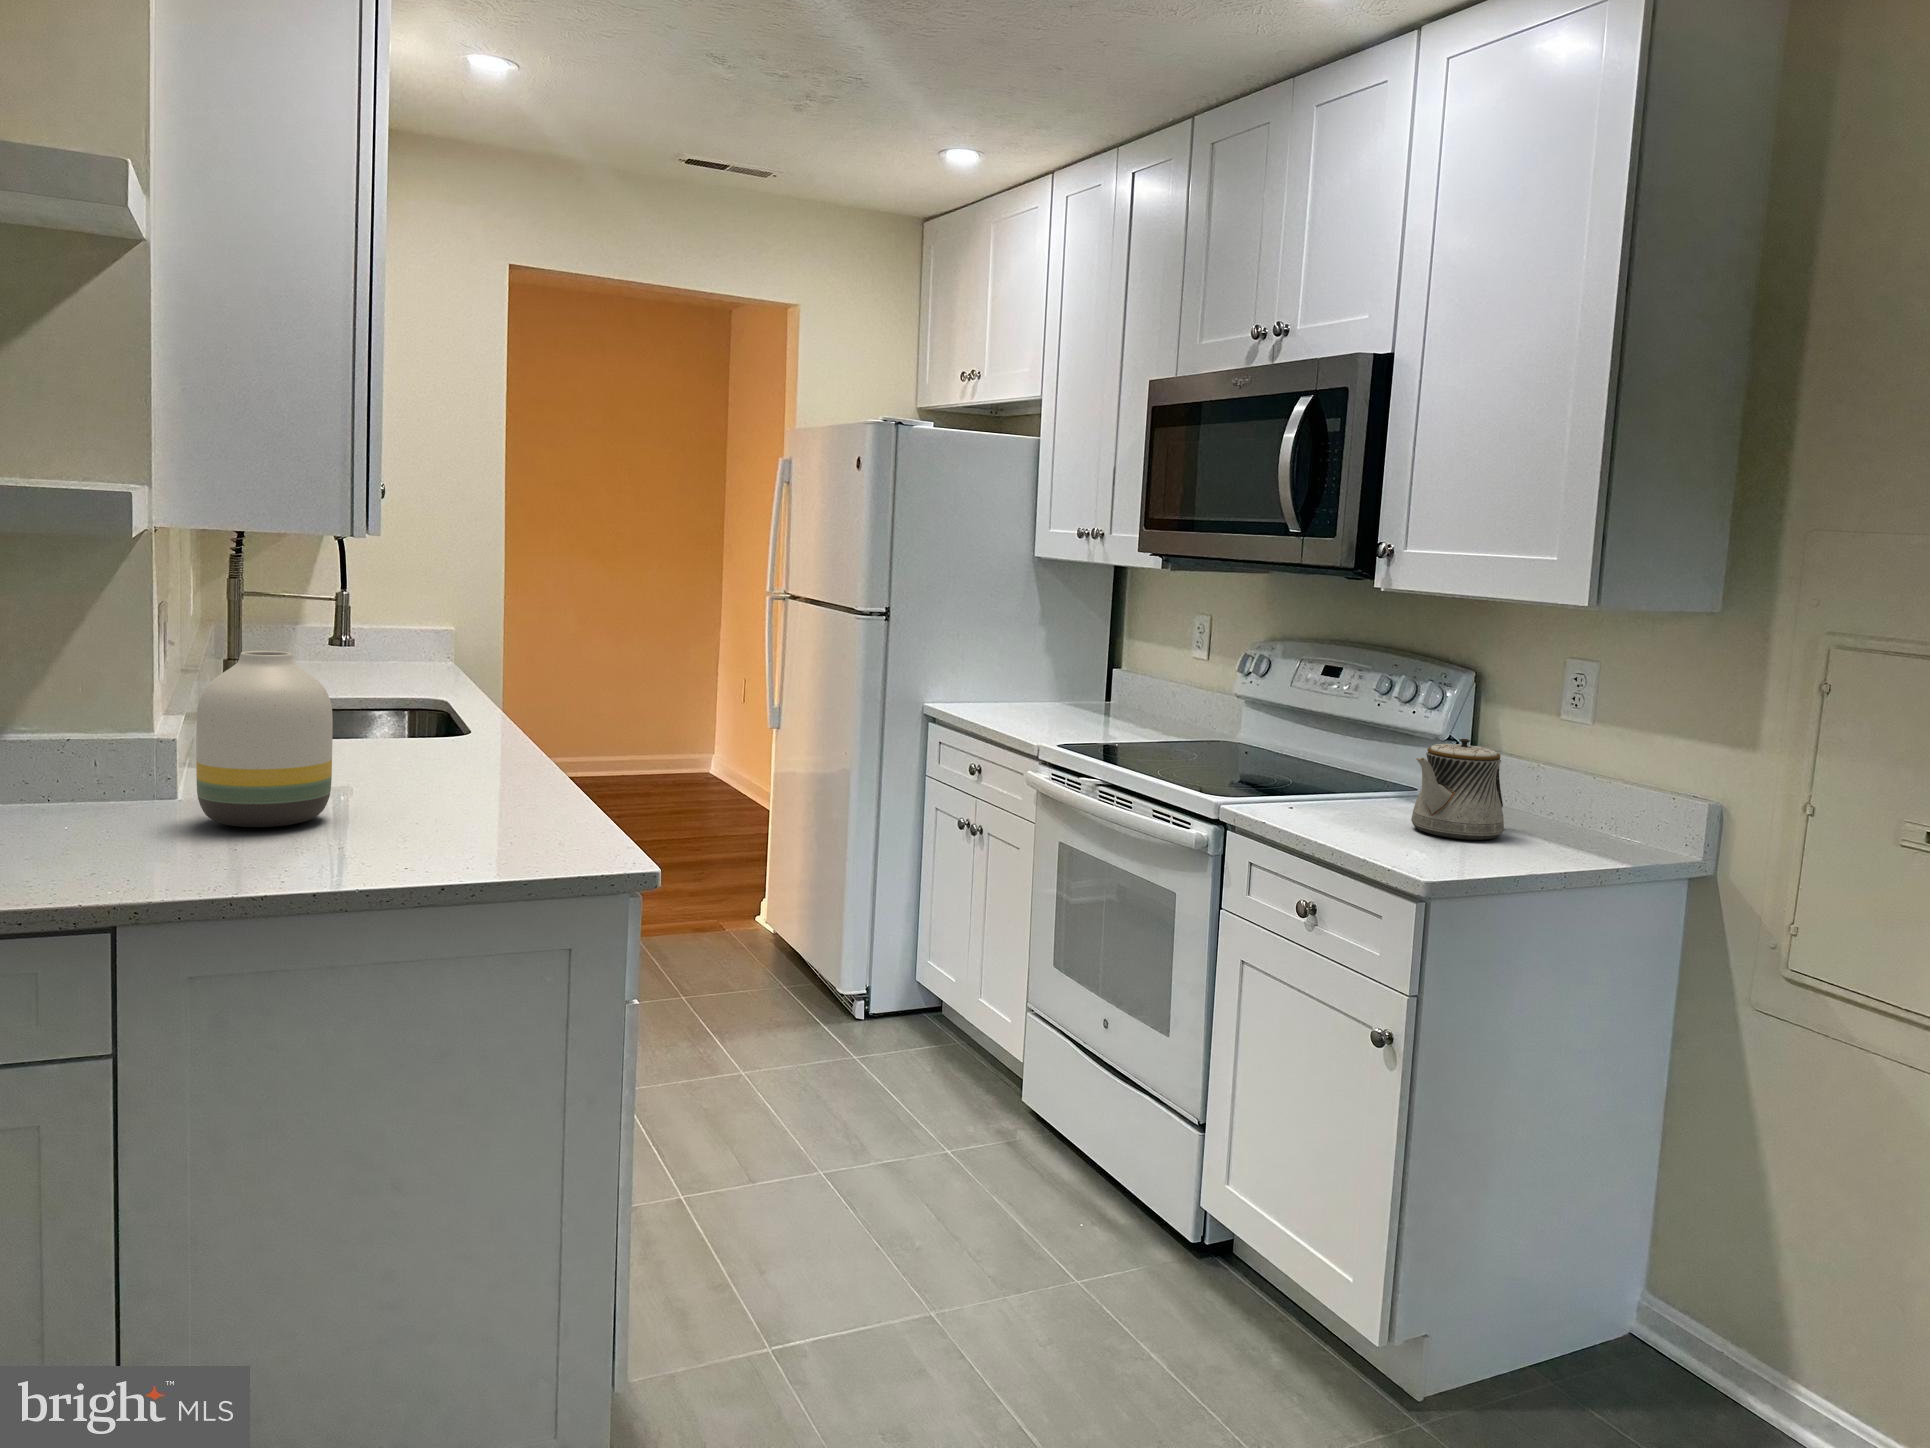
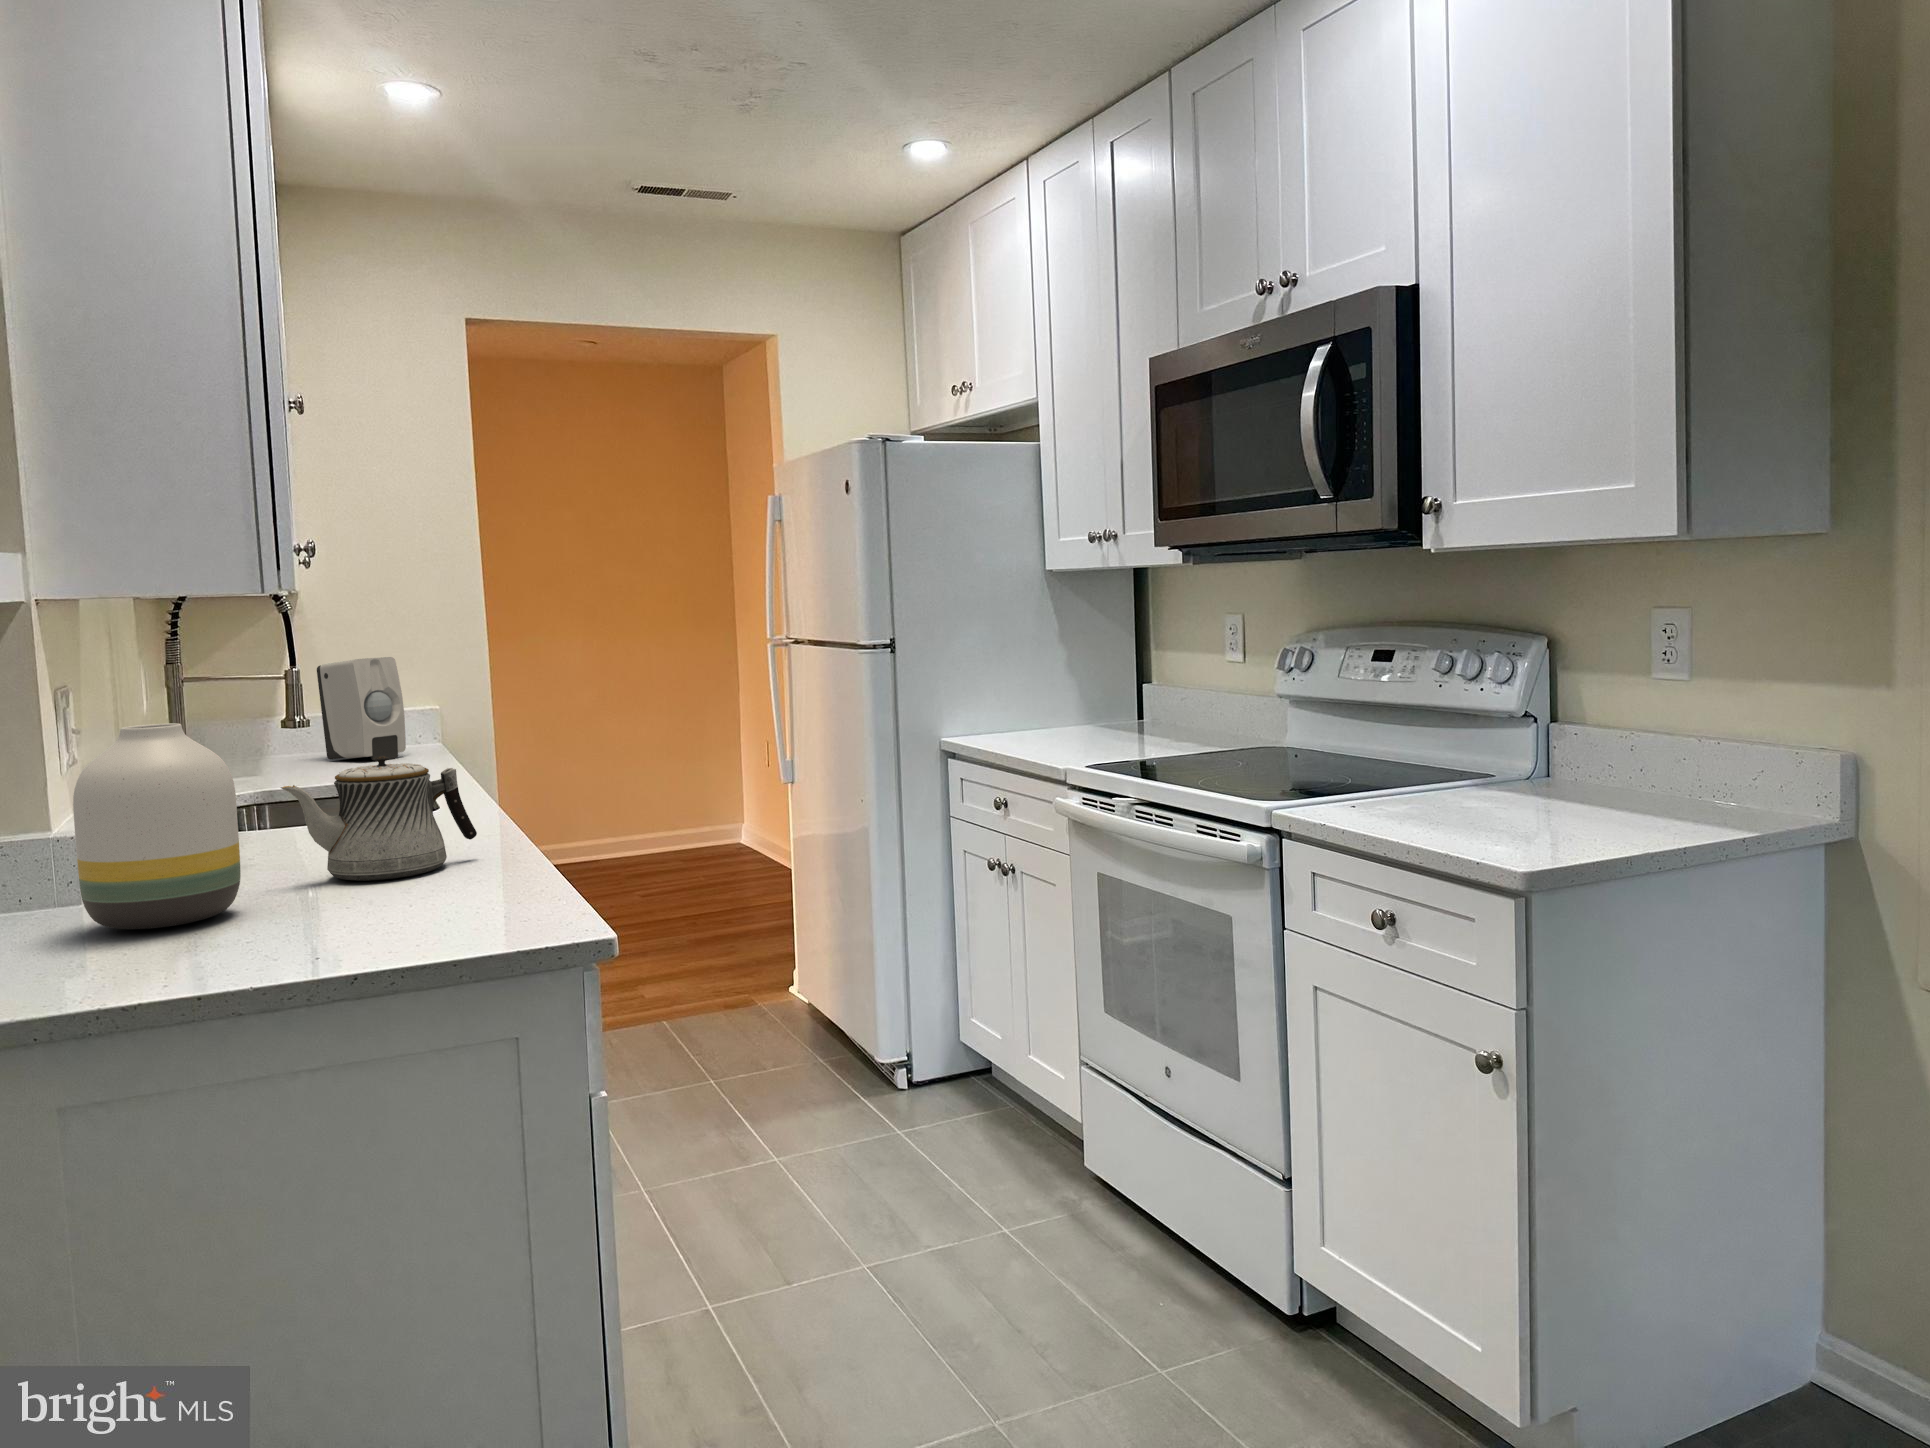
soap dispenser: none [347,580,427,676] -> present [317,657,406,761]
teapot: present [1411,739,1504,840] -> present [281,756,477,881]

